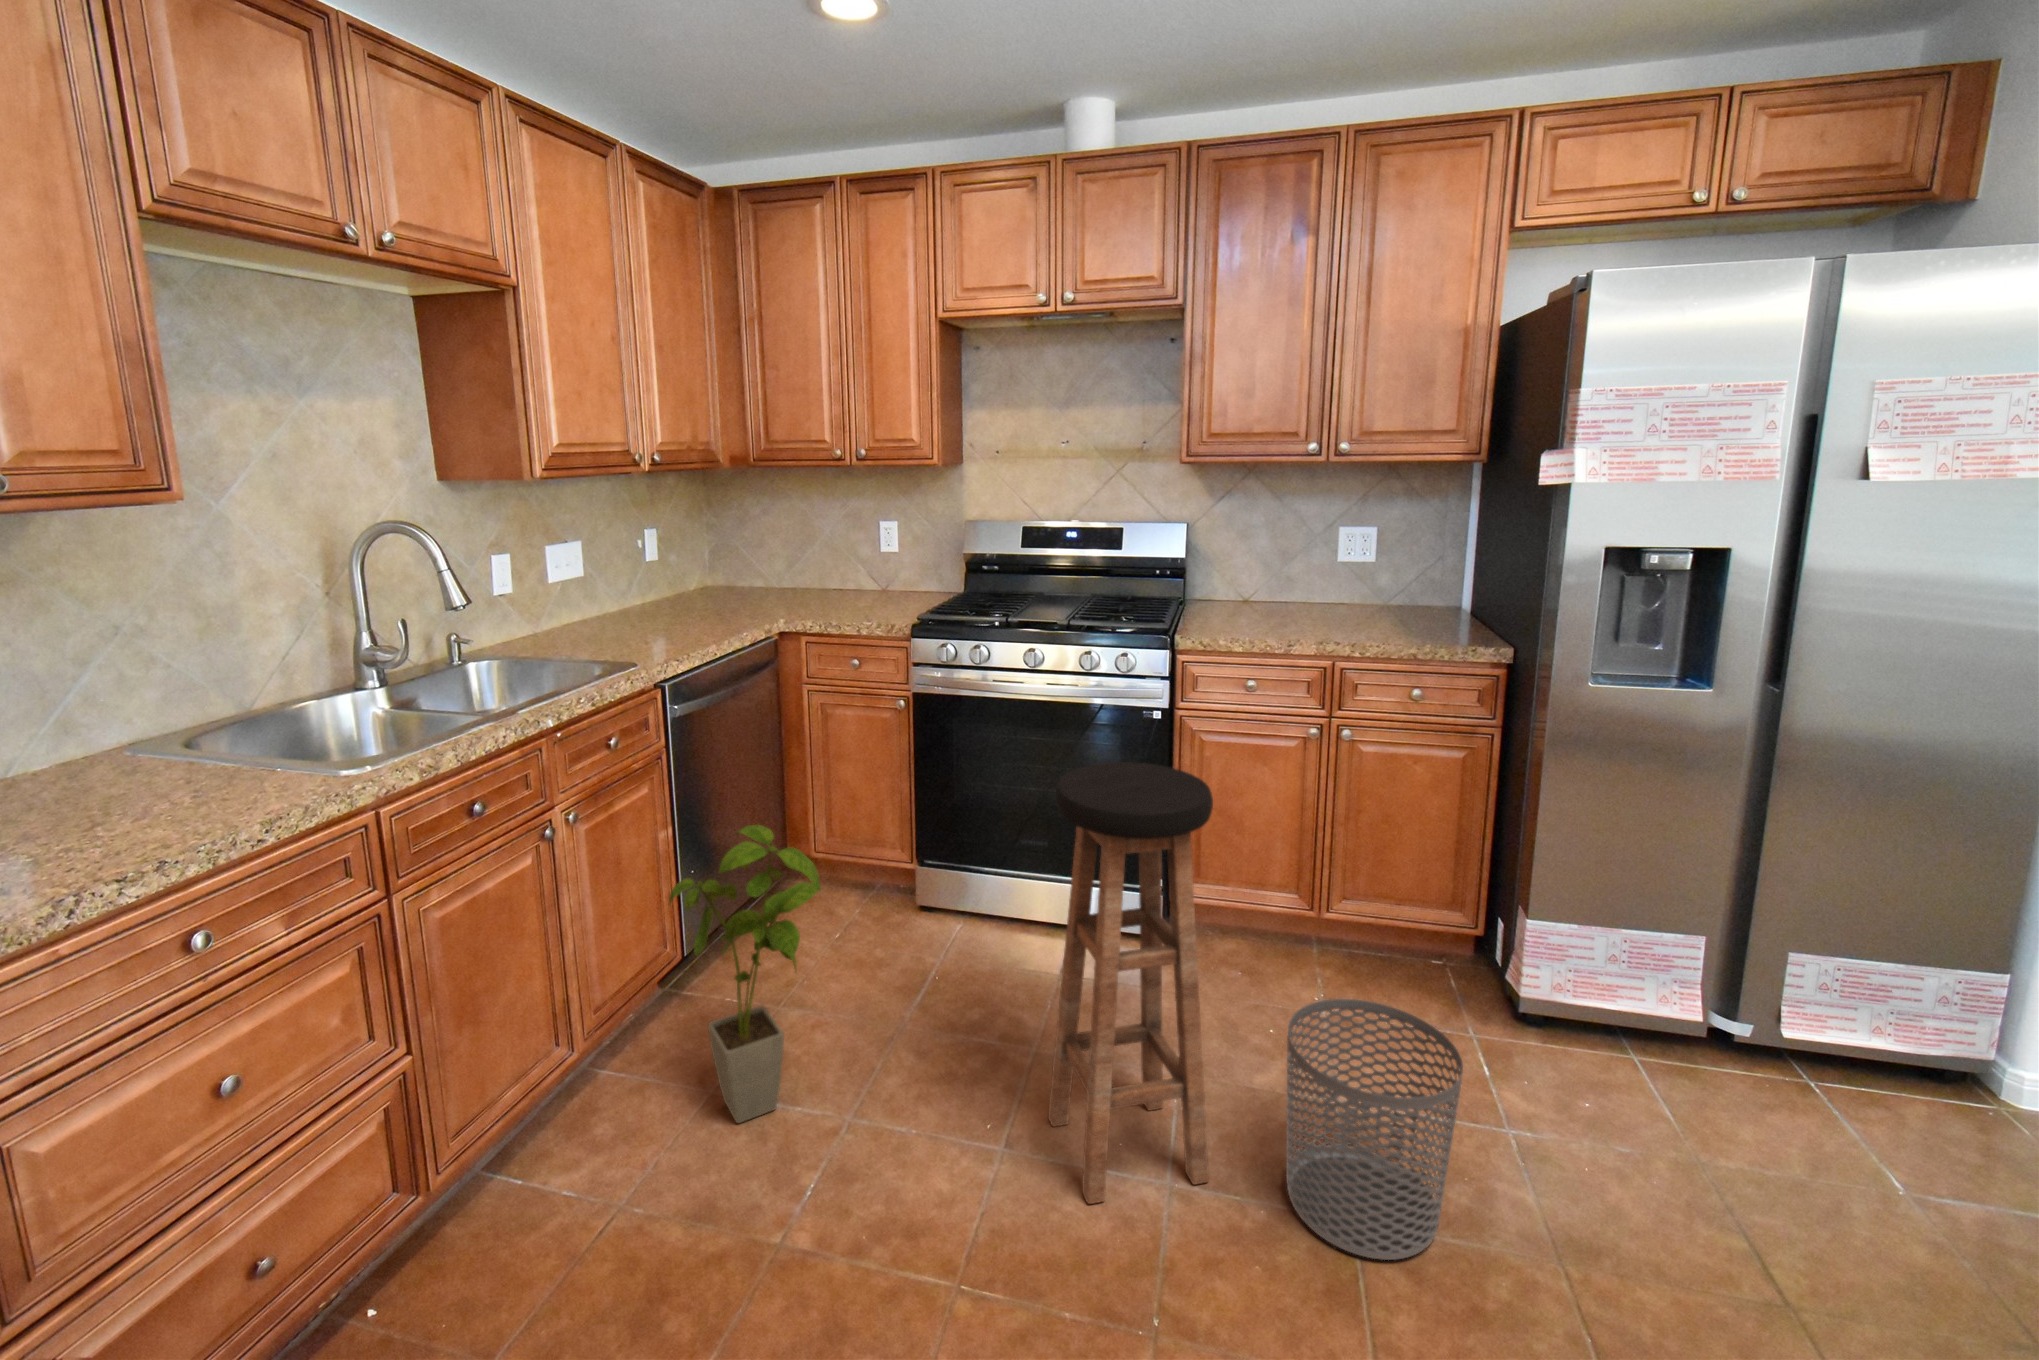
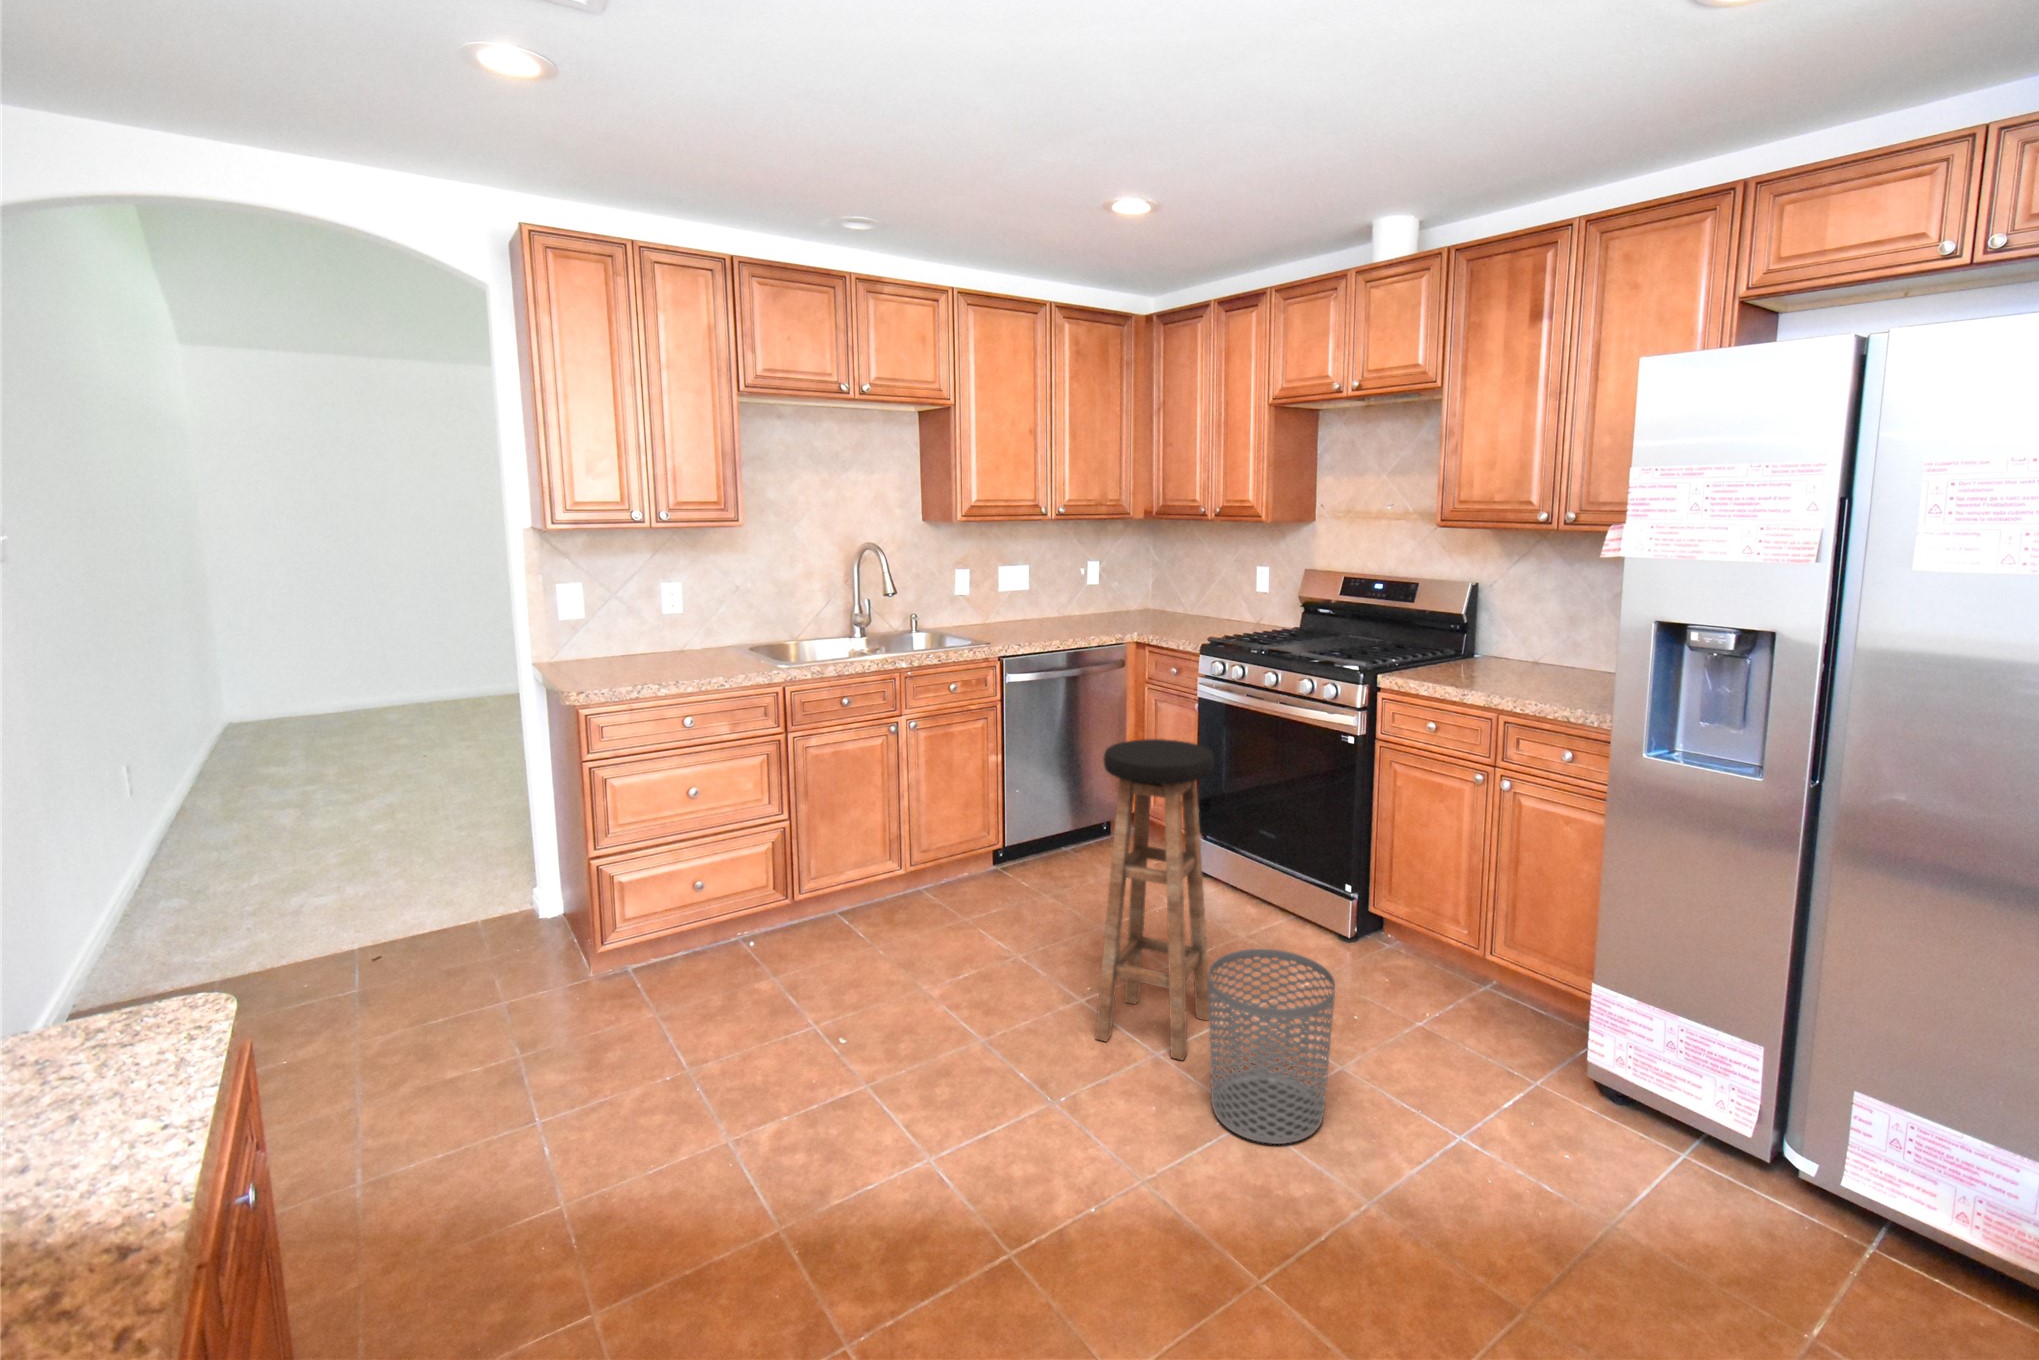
house plant: present [669,825,822,1123] -> none [938,745,1044,939]

